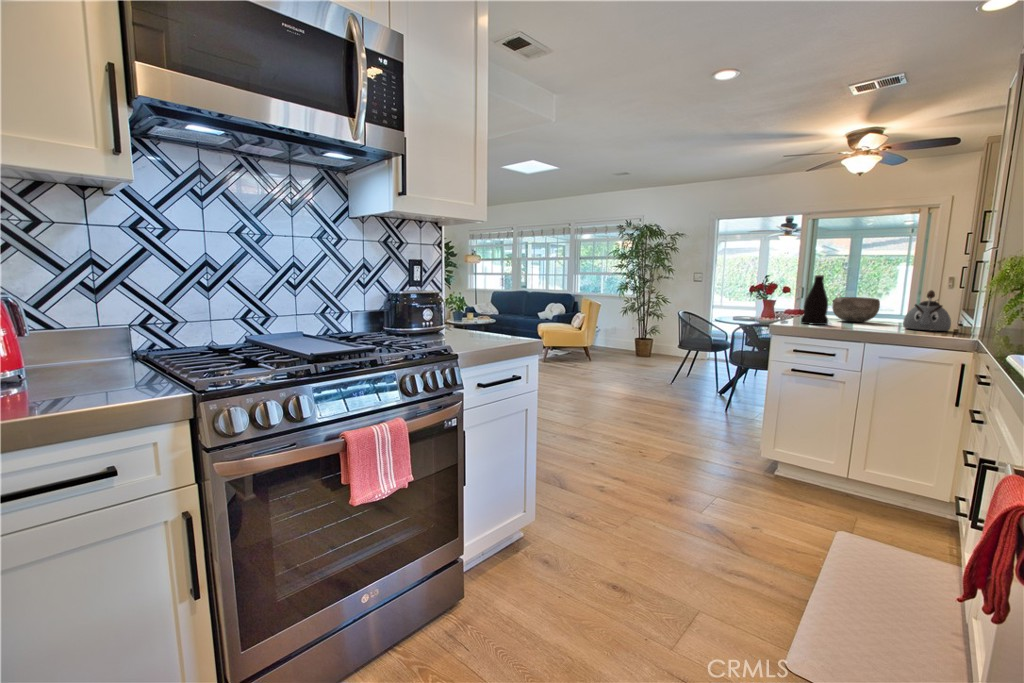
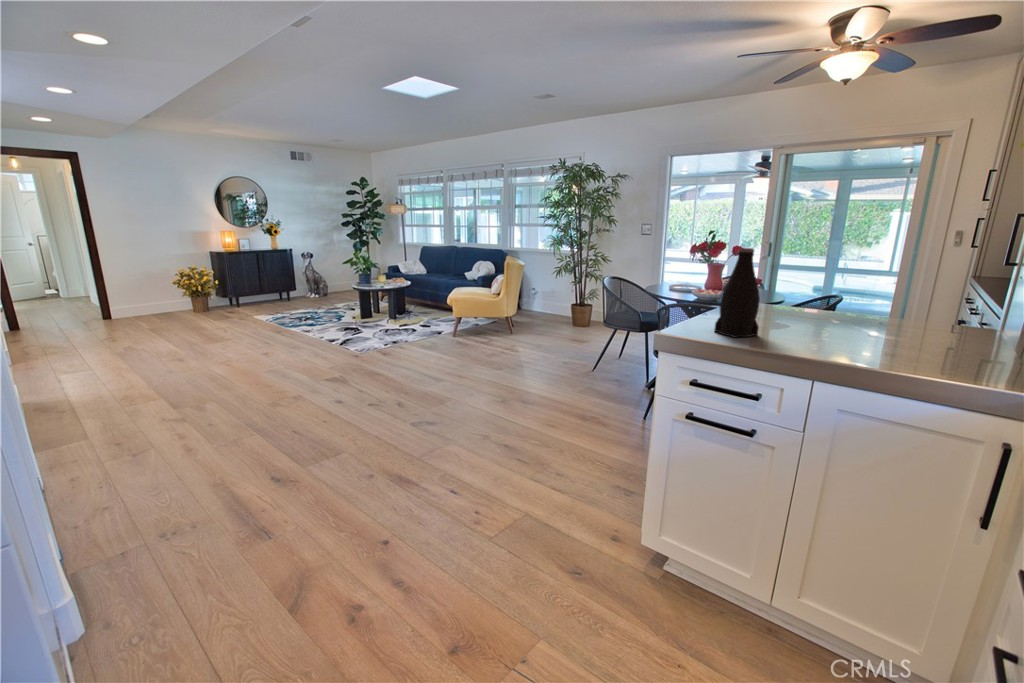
kettle: present [903,290,951,331] -> none [886,279,974,359]
bowl: present [832,297,880,322] -> none [776,278,852,323]

